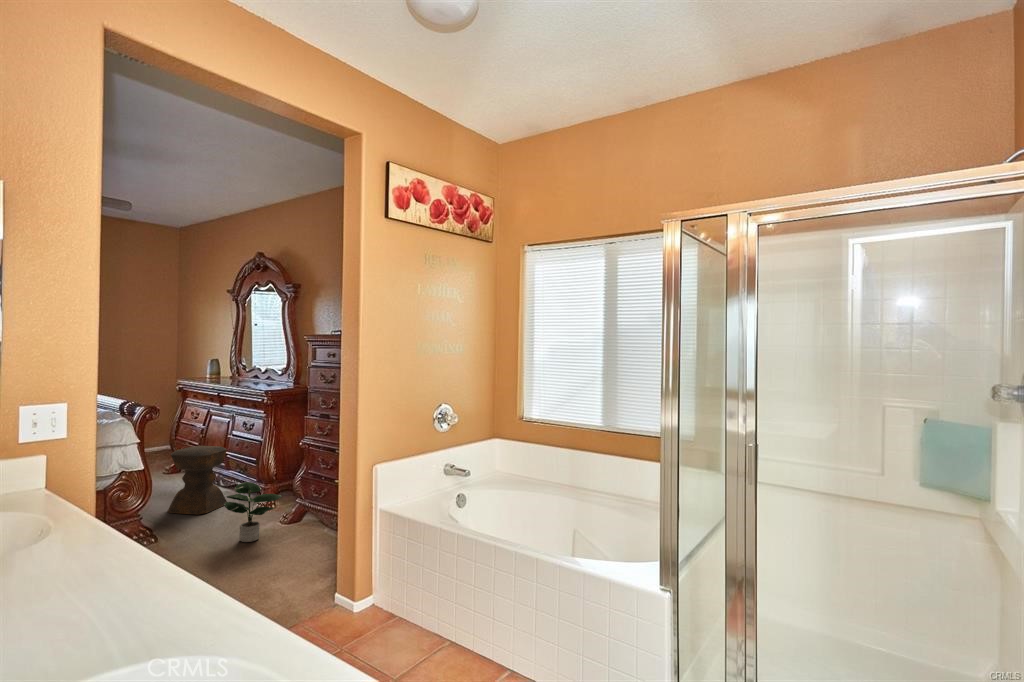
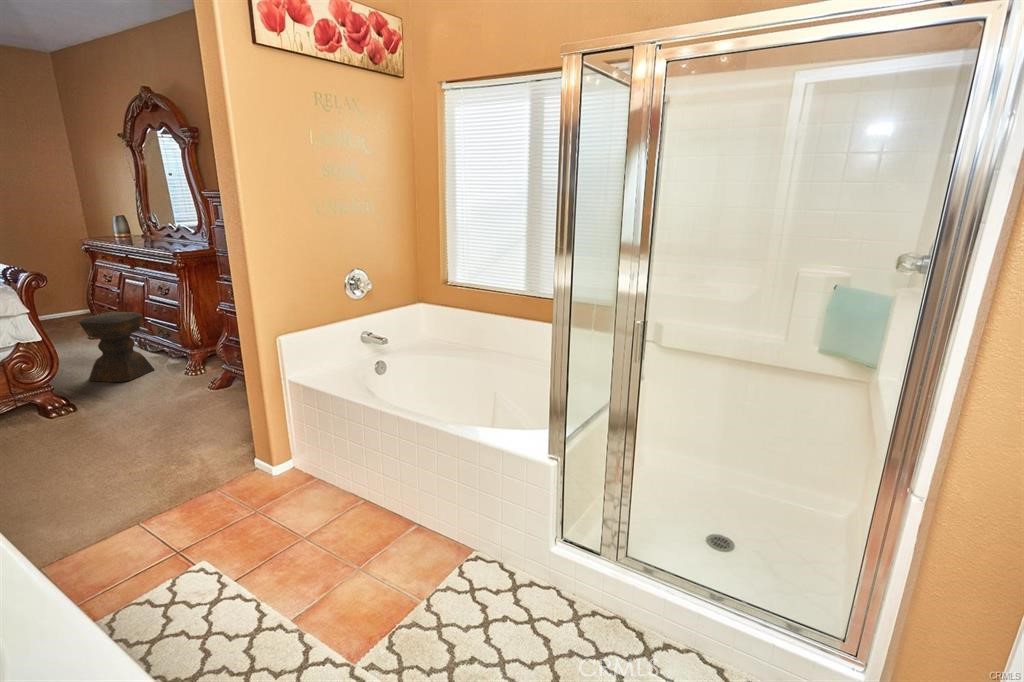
potted plant: present [224,482,281,542] -> none [139,350,202,409]

